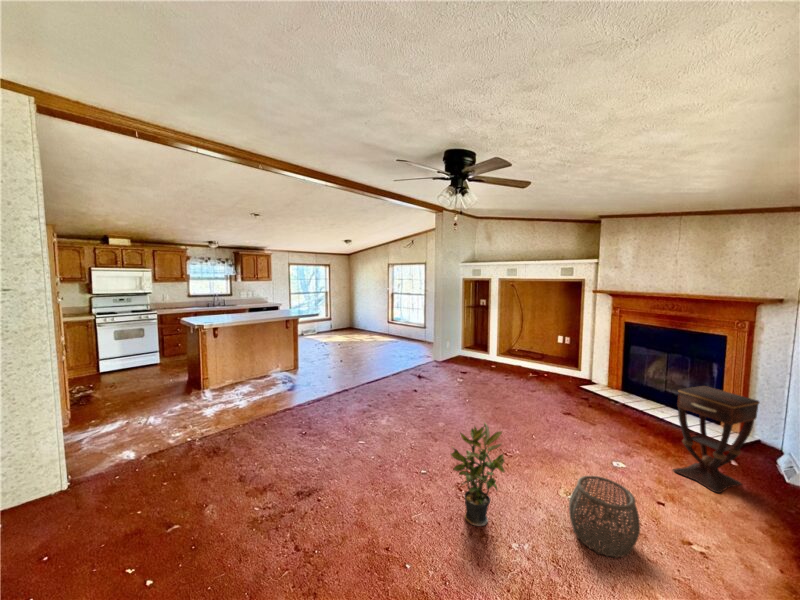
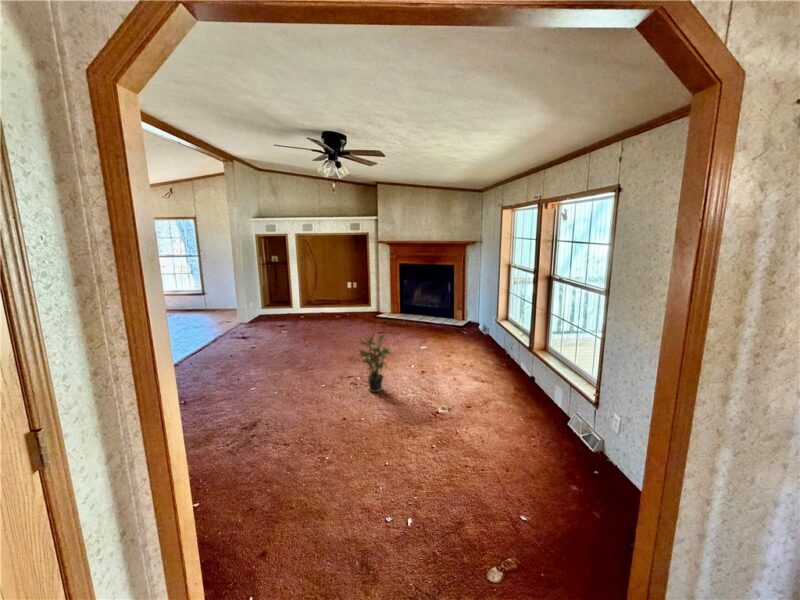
side table: present [673,386,759,493] -> none [445,293,477,346]
woven basket: present [569,476,640,558] -> none [418,345,451,380]

